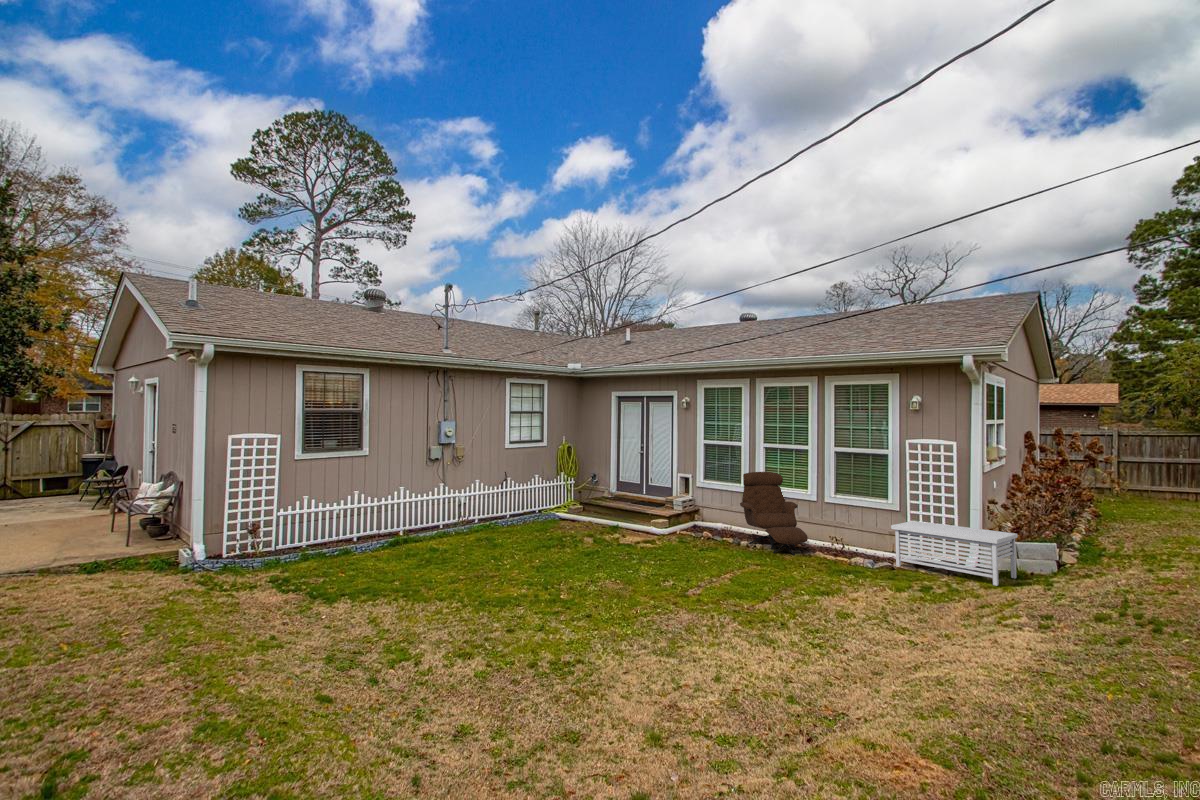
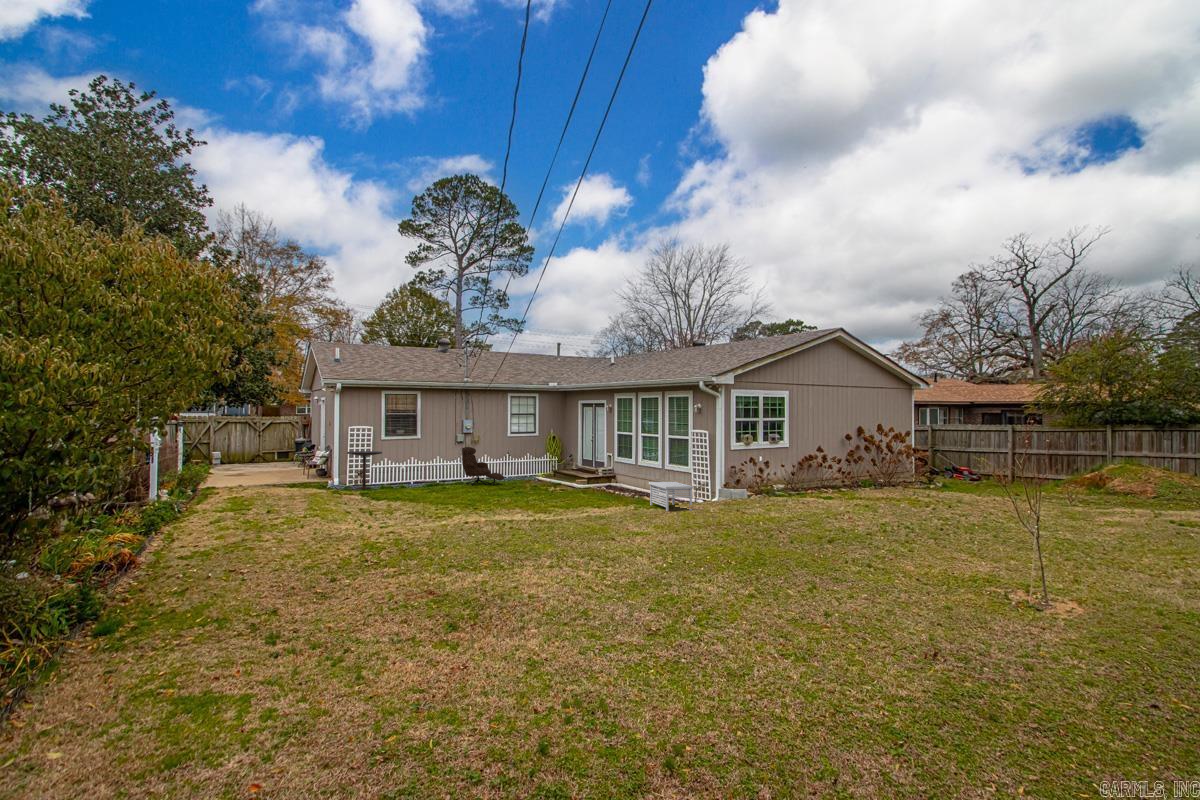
lounge chair: present [740,472,808,555] -> present [462,447,504,485]
pedestal table: none [228,484,311,569] -> present [347,451,382,489]

